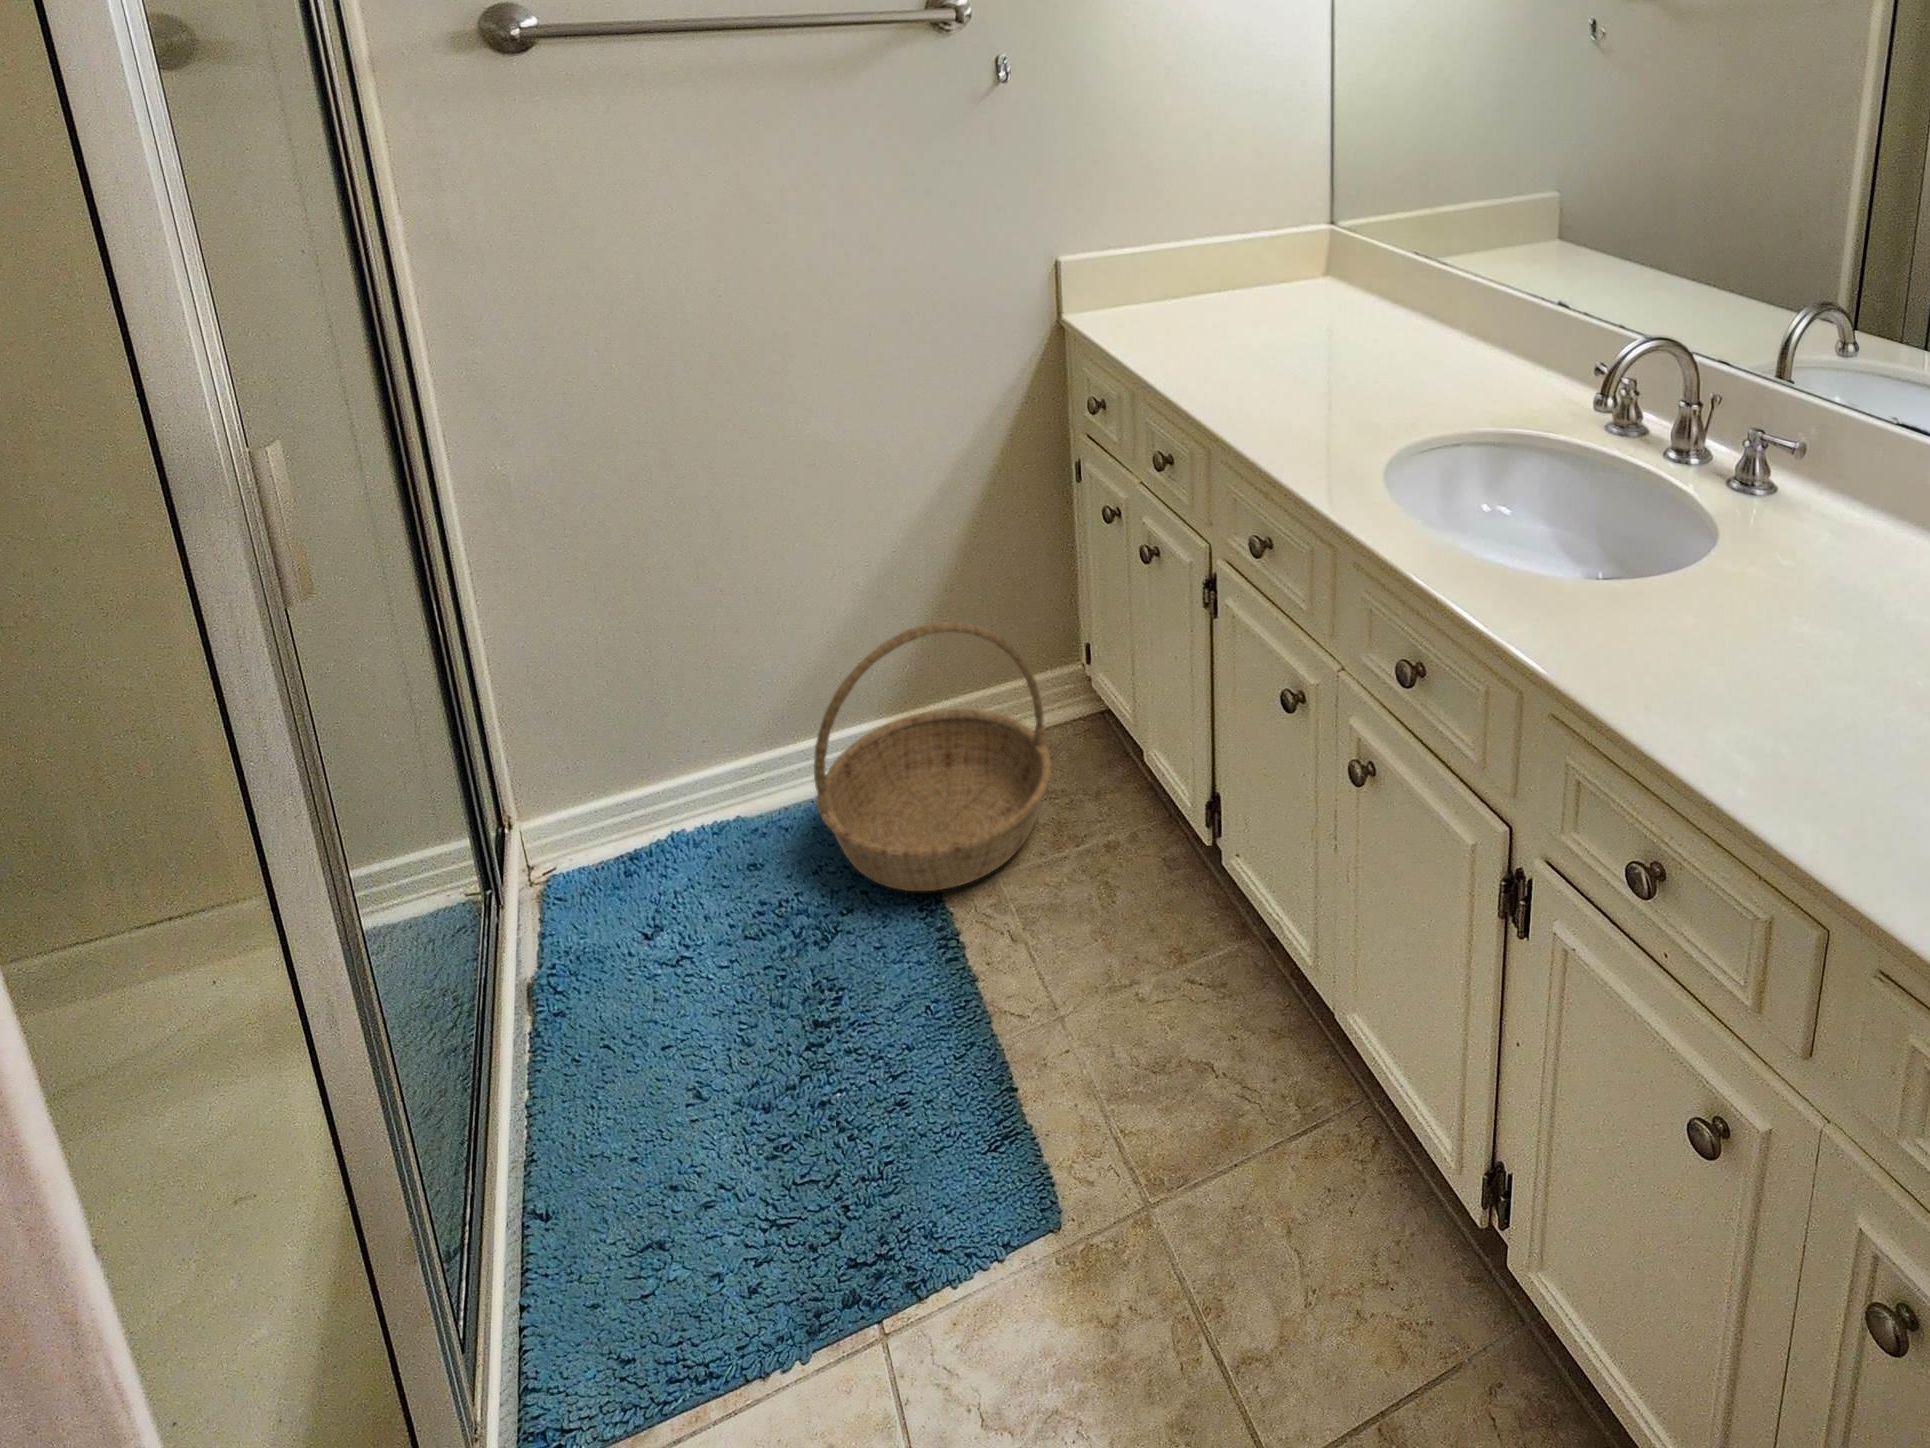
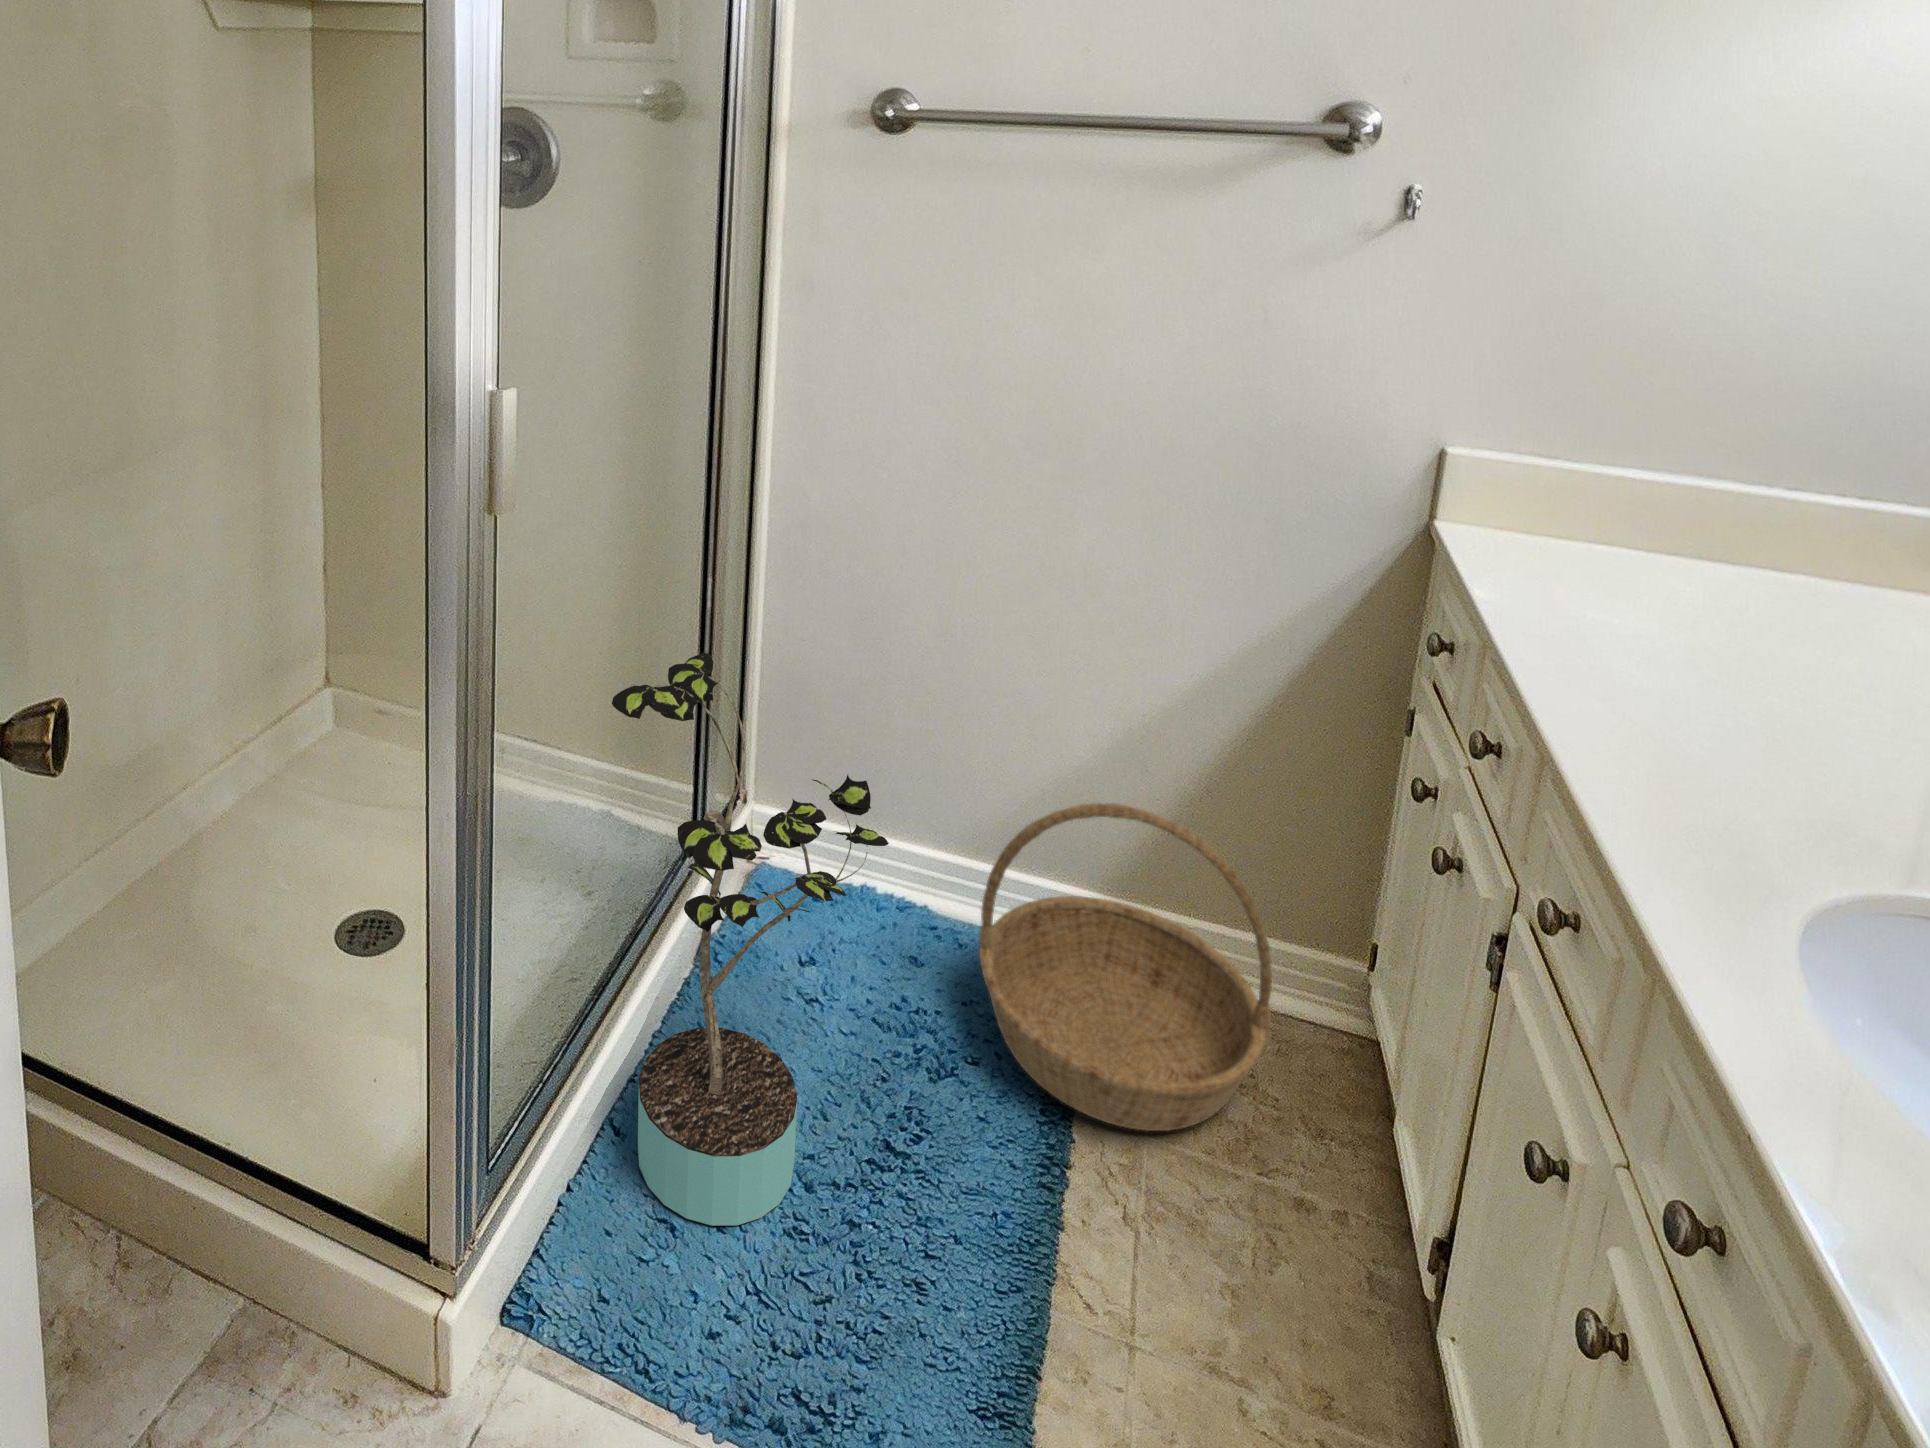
potted plant: none [443,665,756,1234] -> present [612,652,889,1226]

